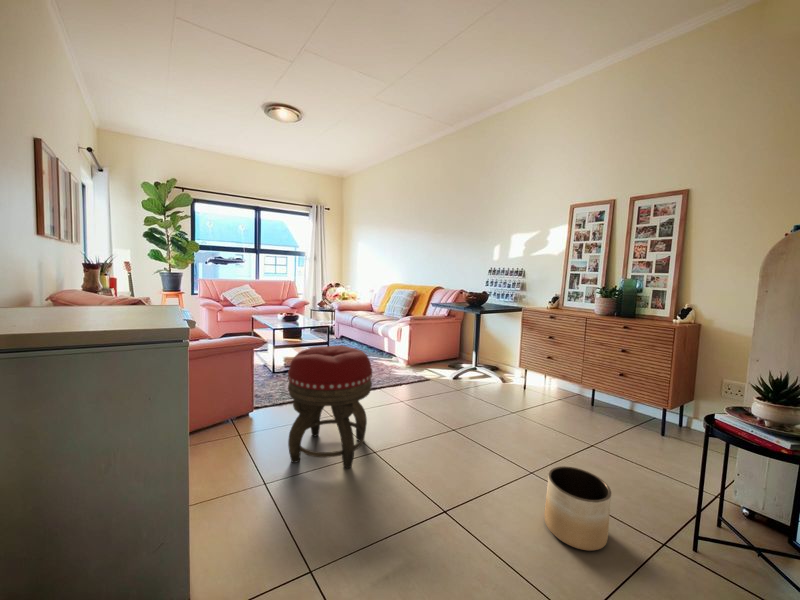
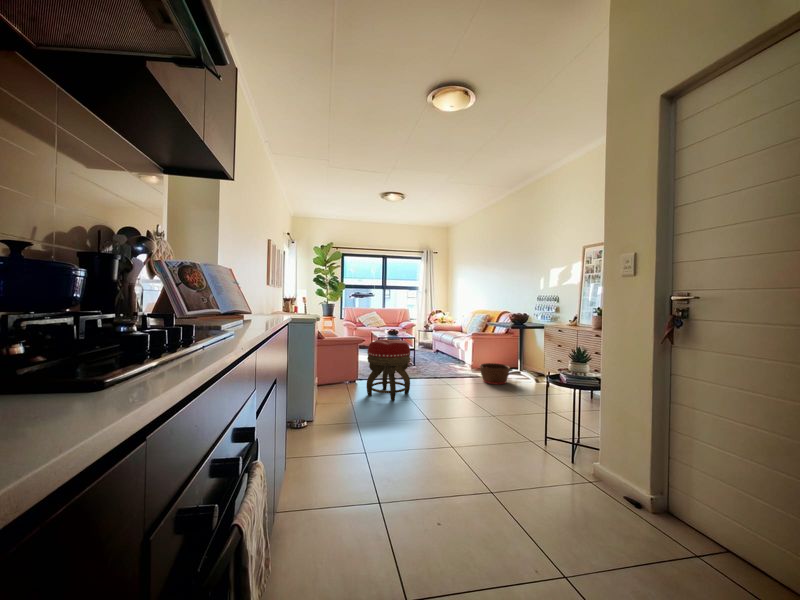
basket: none [440,361,481,393] -> present [480,363,510,385]
planter: present [545,466,611,551] -> none [472,400,502,435]

